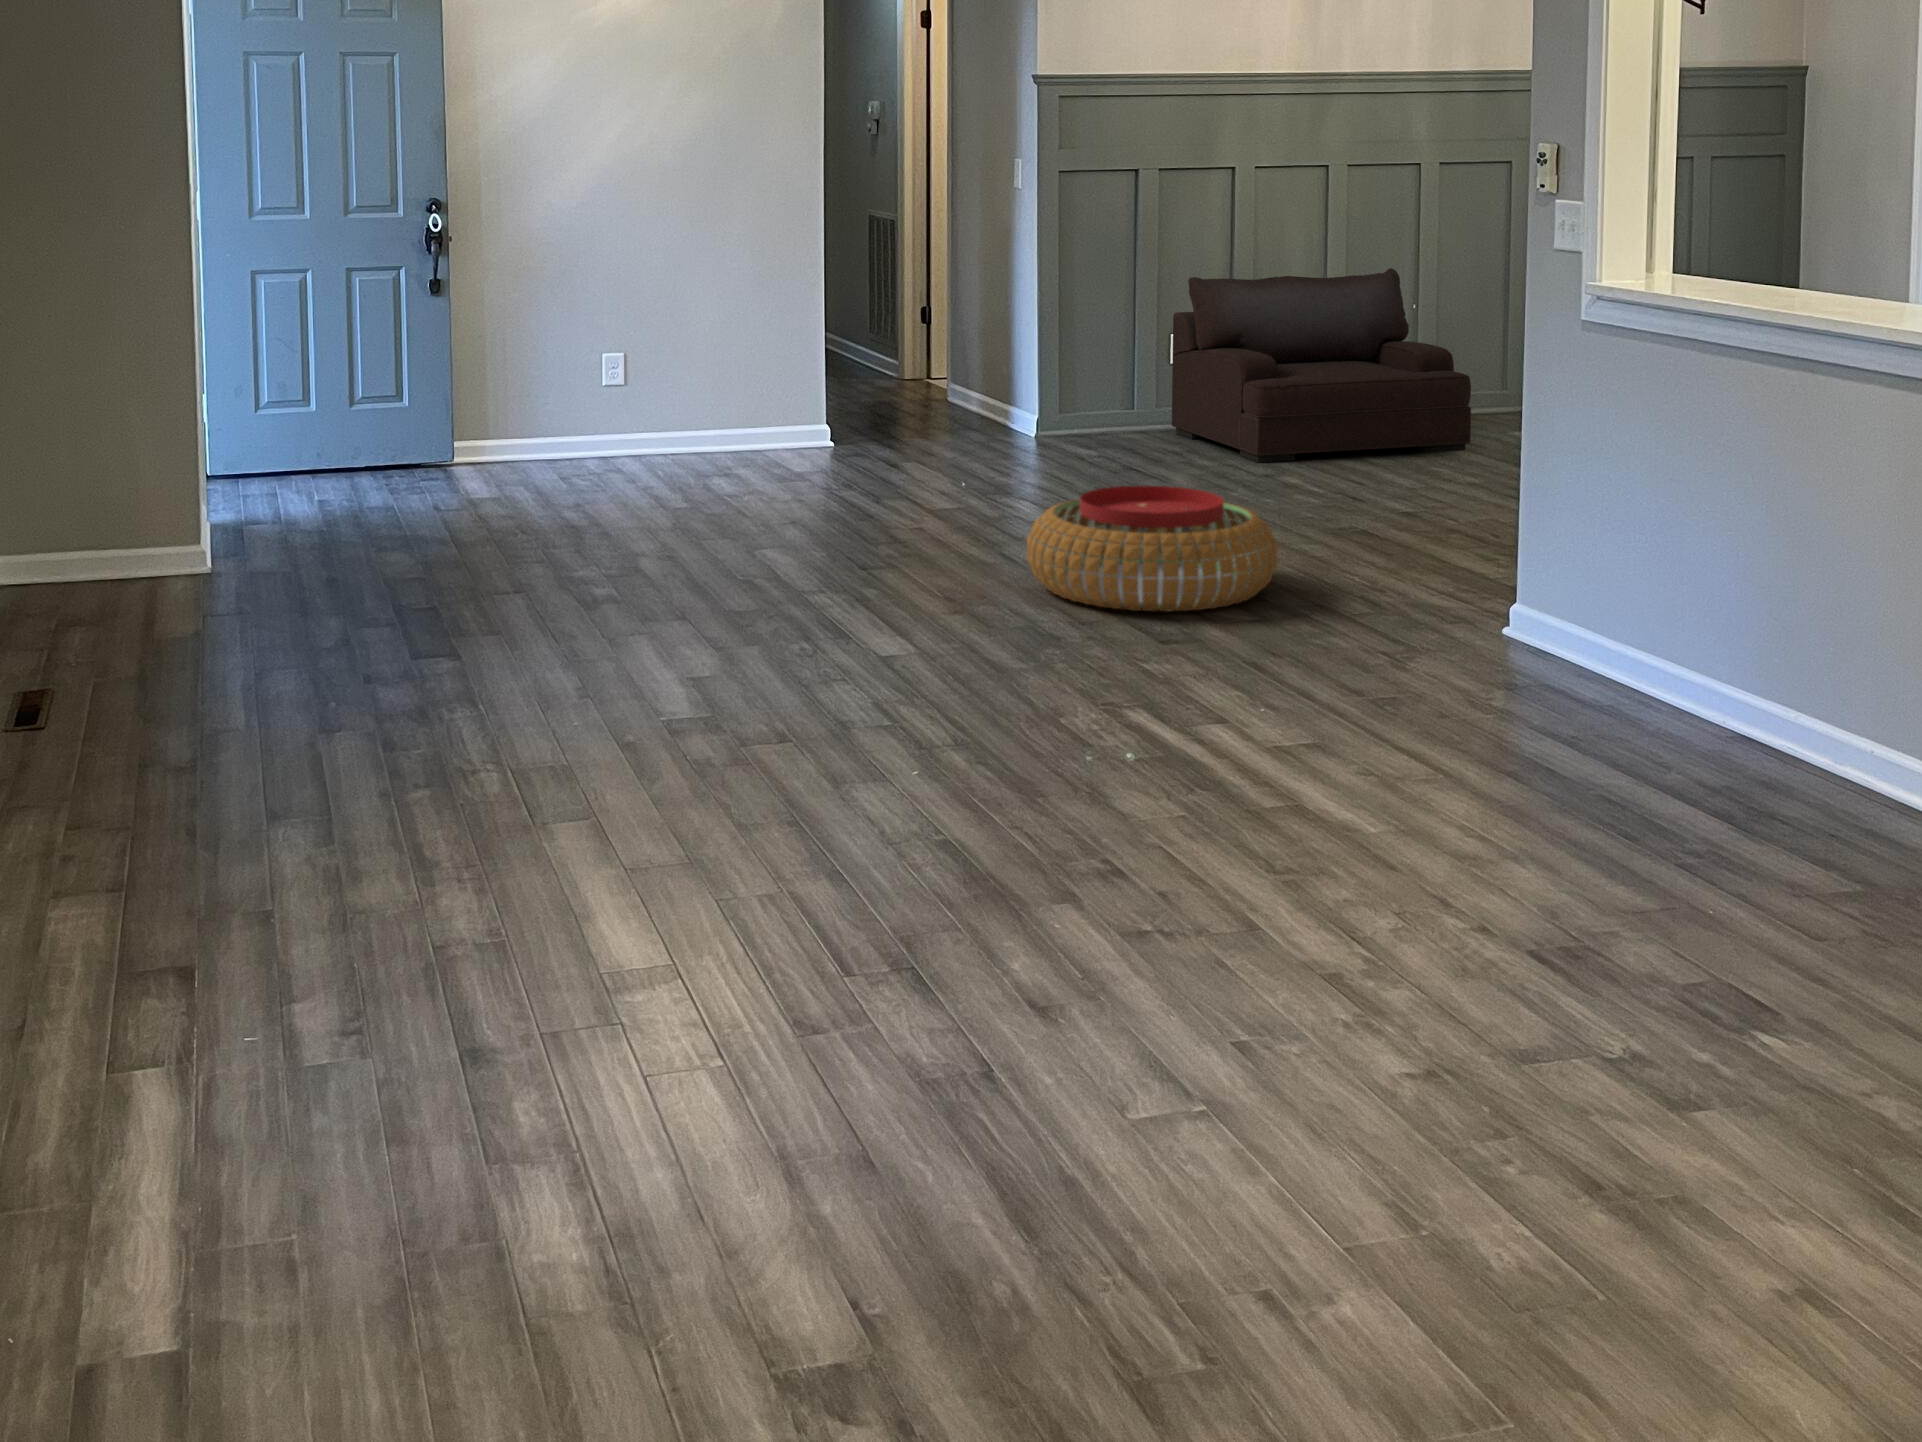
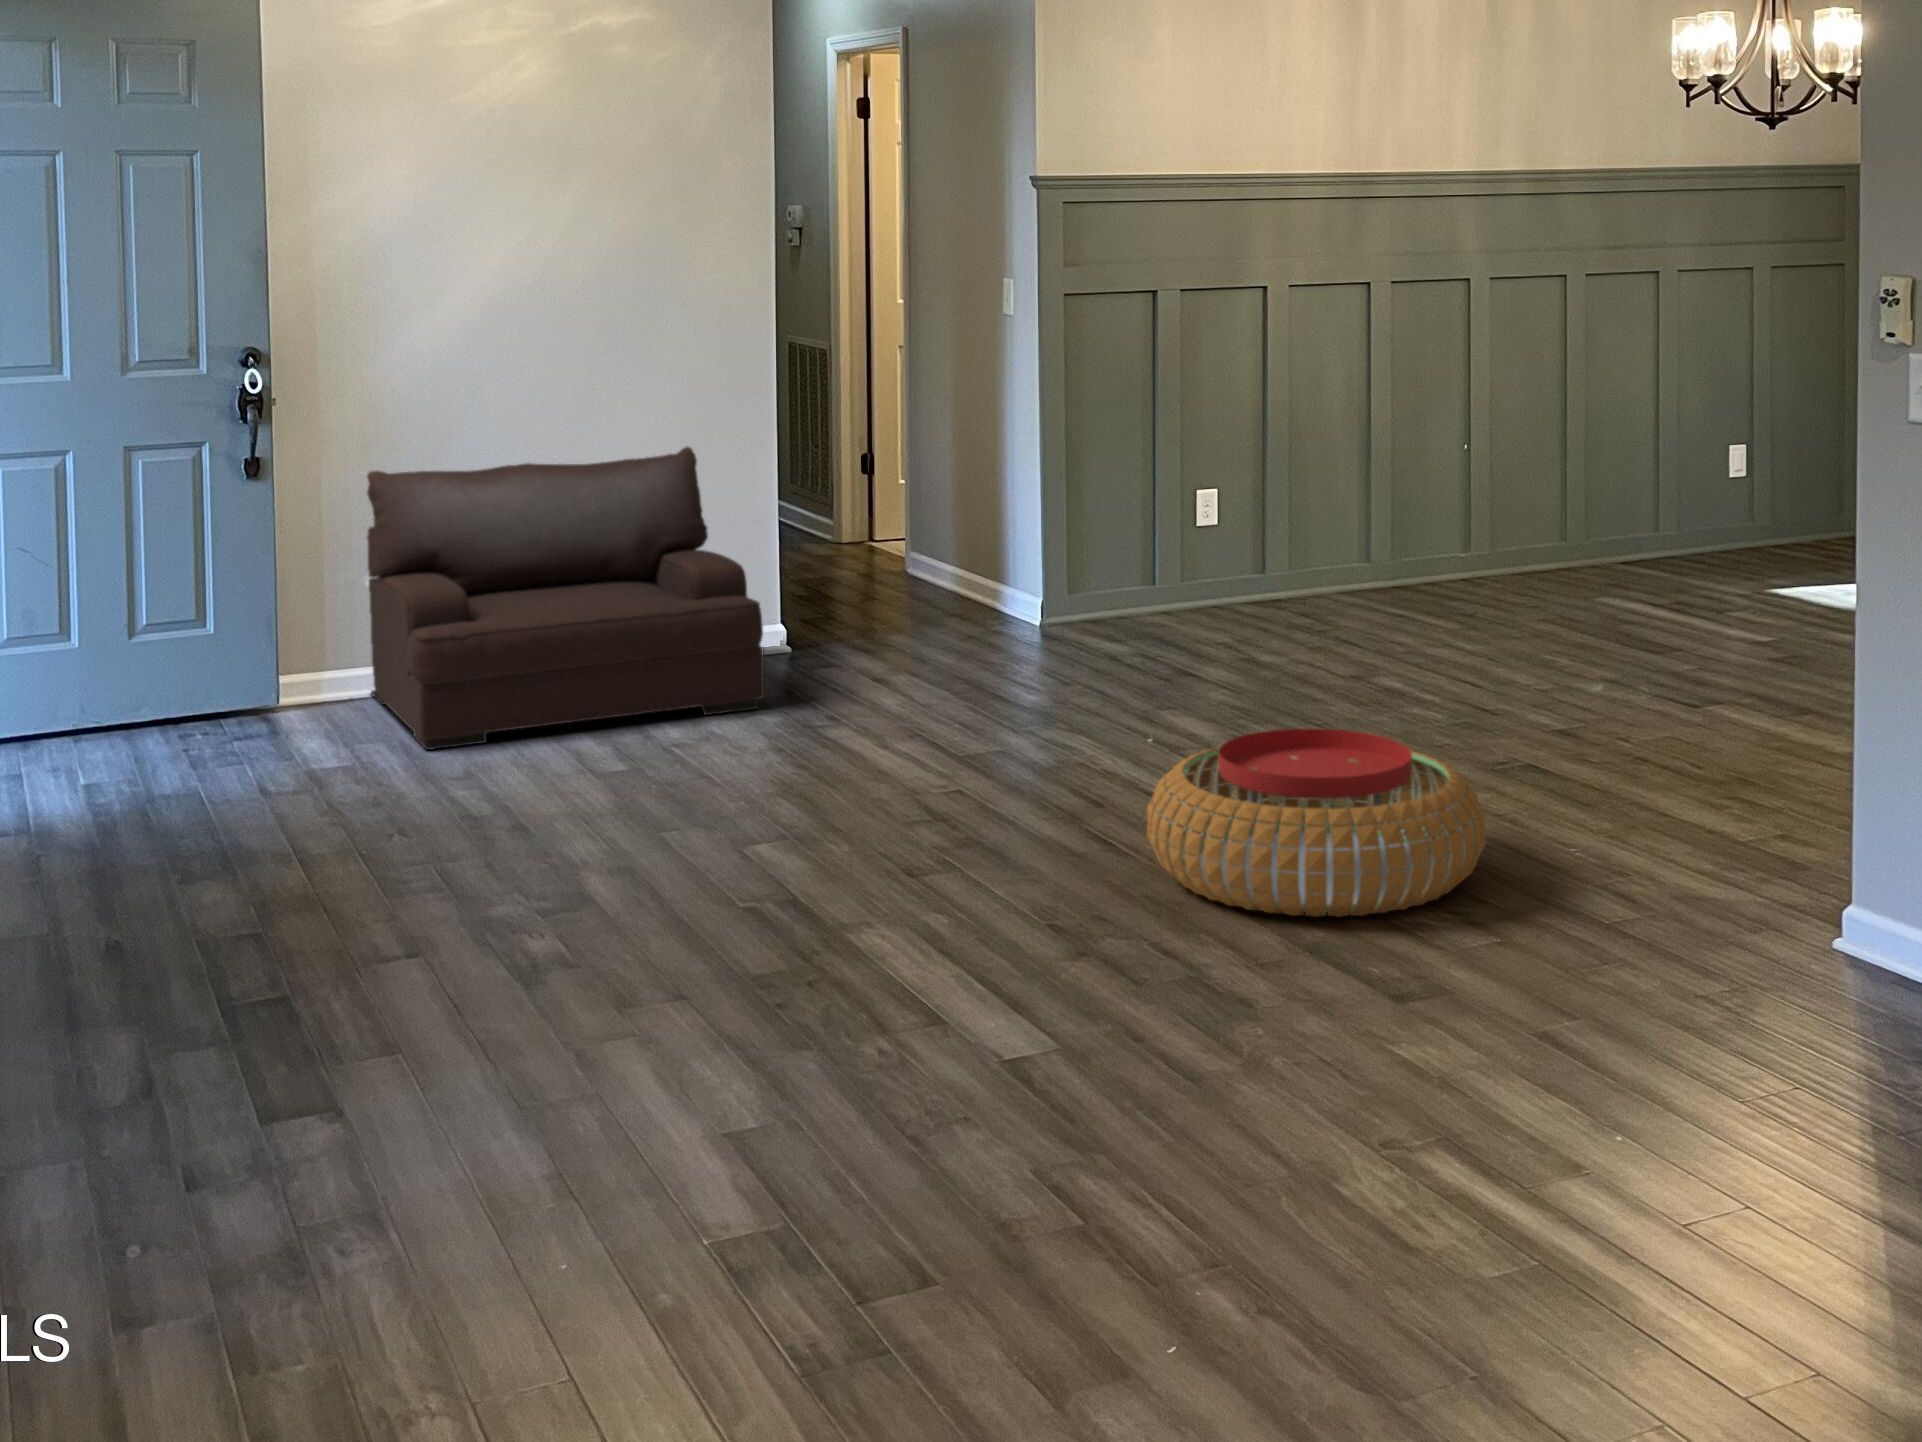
armchair: present [1172,268,1471,462] -> present [367,447,764,750]

